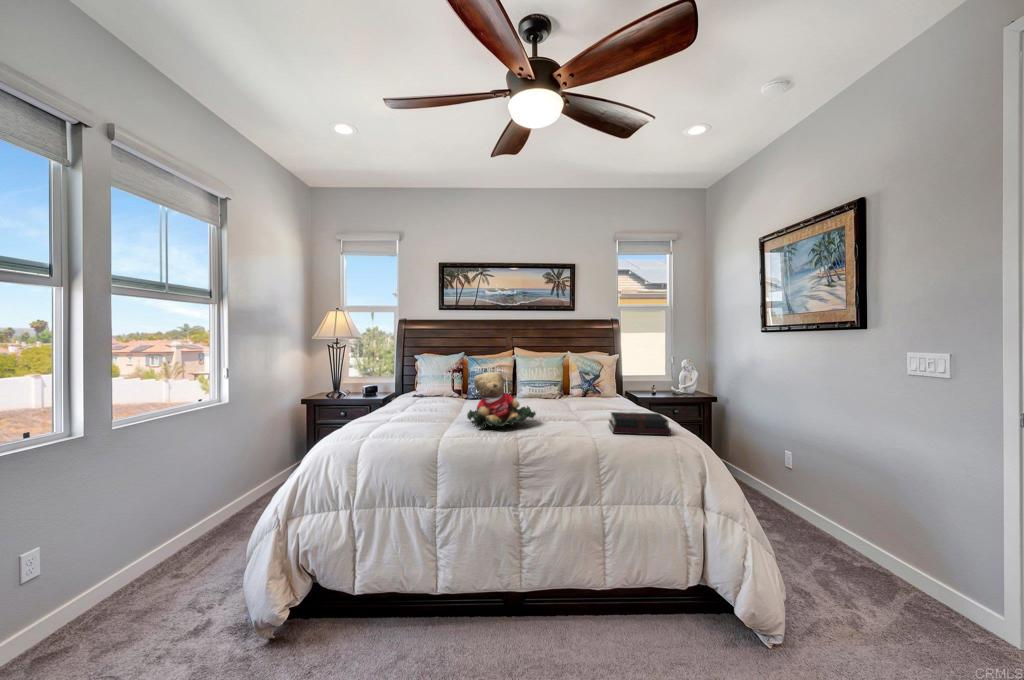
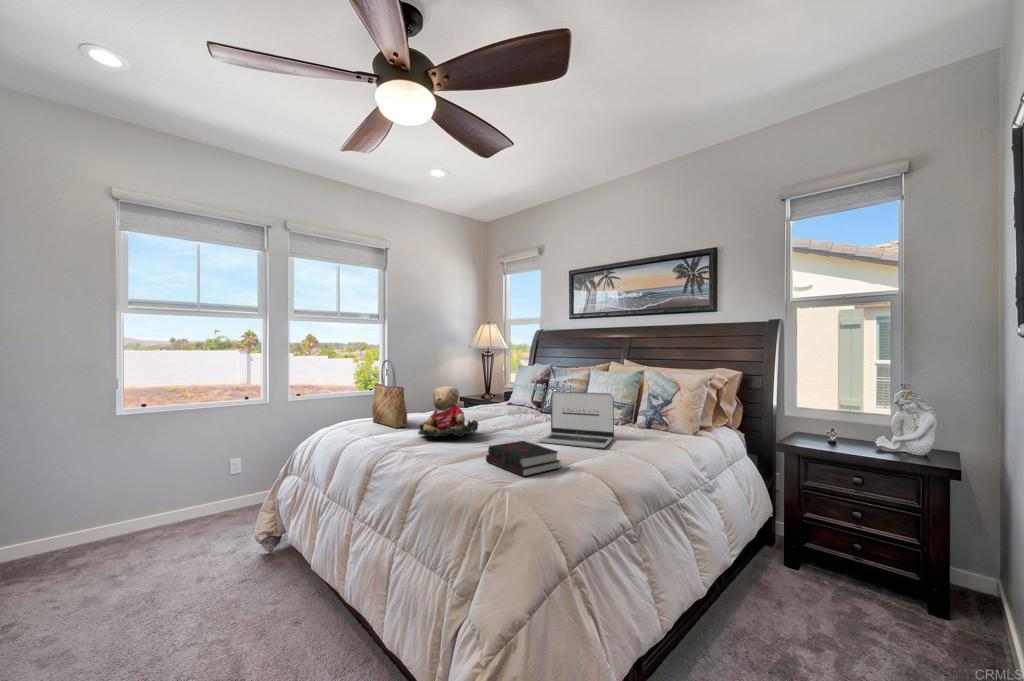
tote bag: none [356,345,431,429] -> present [372,360,408,428]
laptop: none [554,371,624,417] -> present [539,391,614,448]

